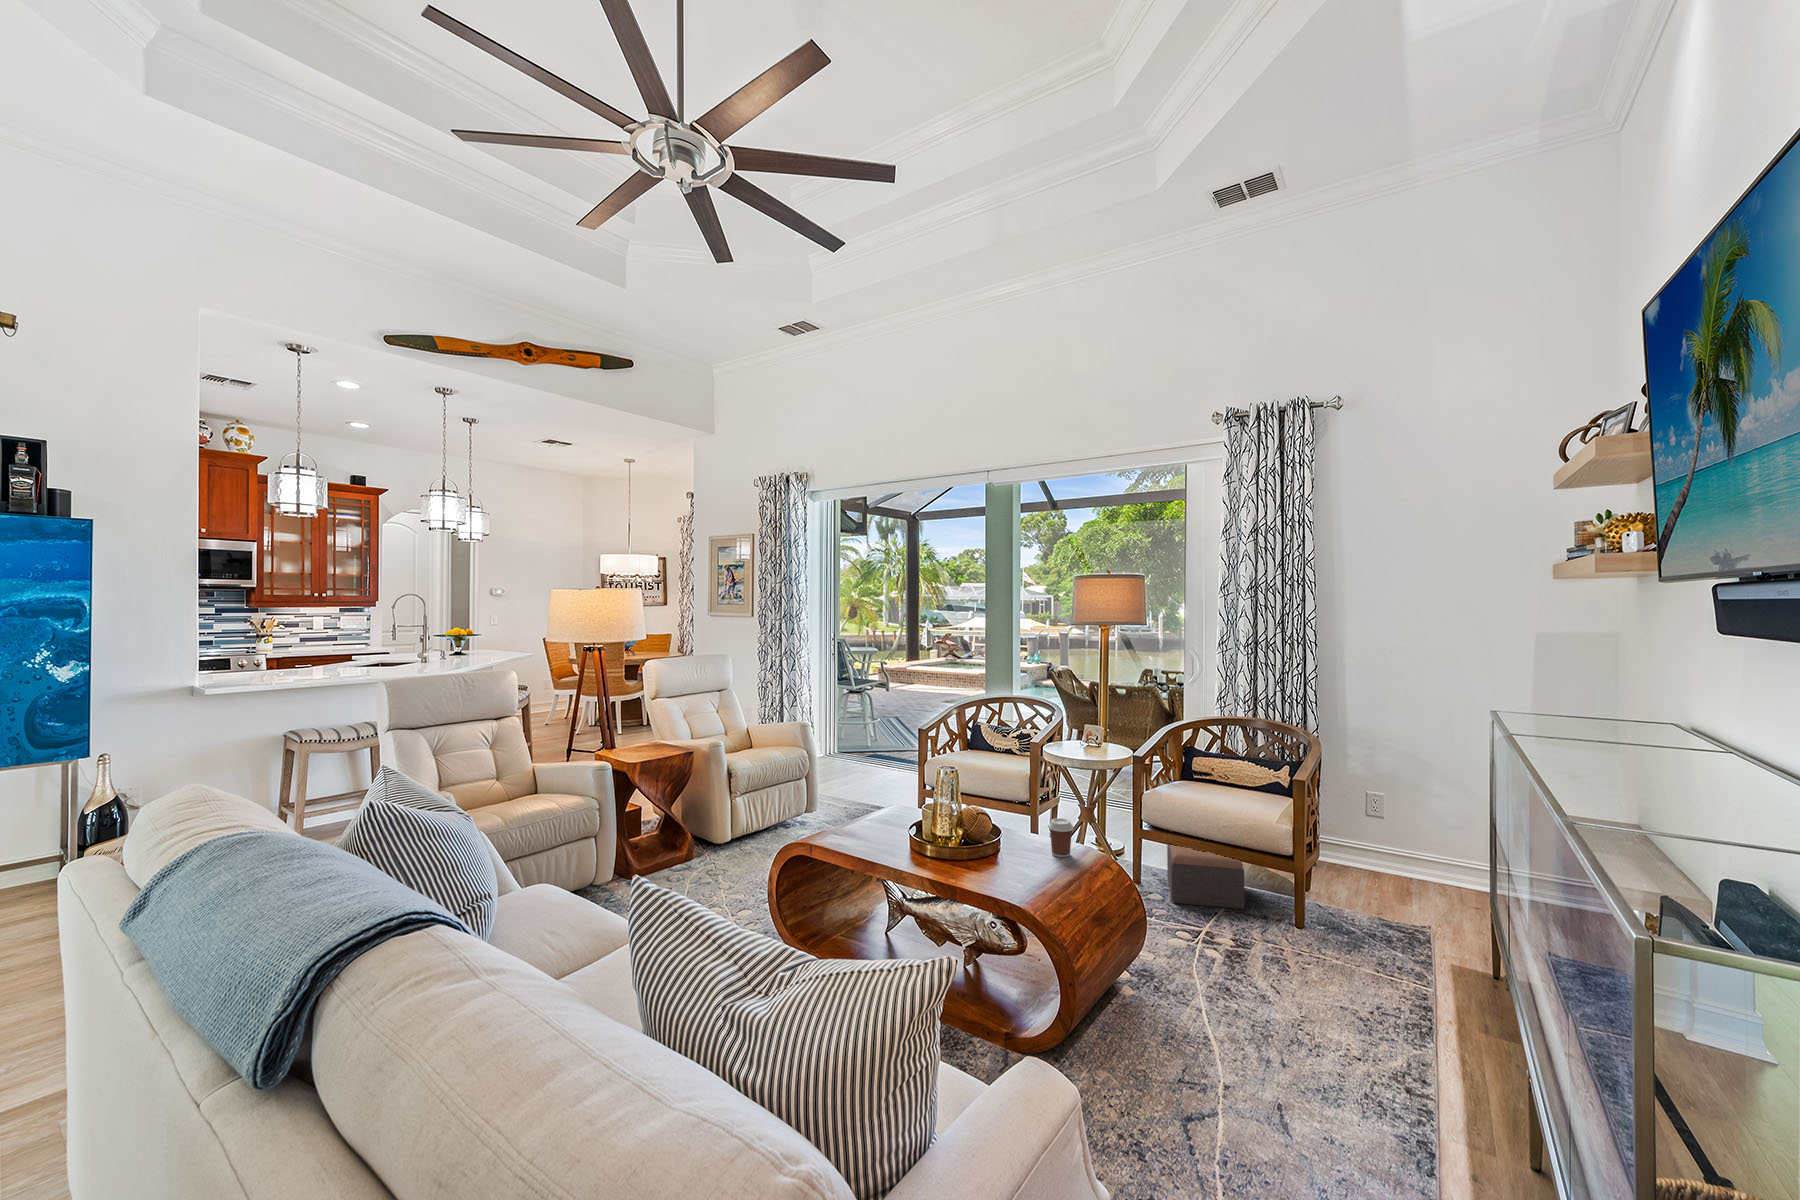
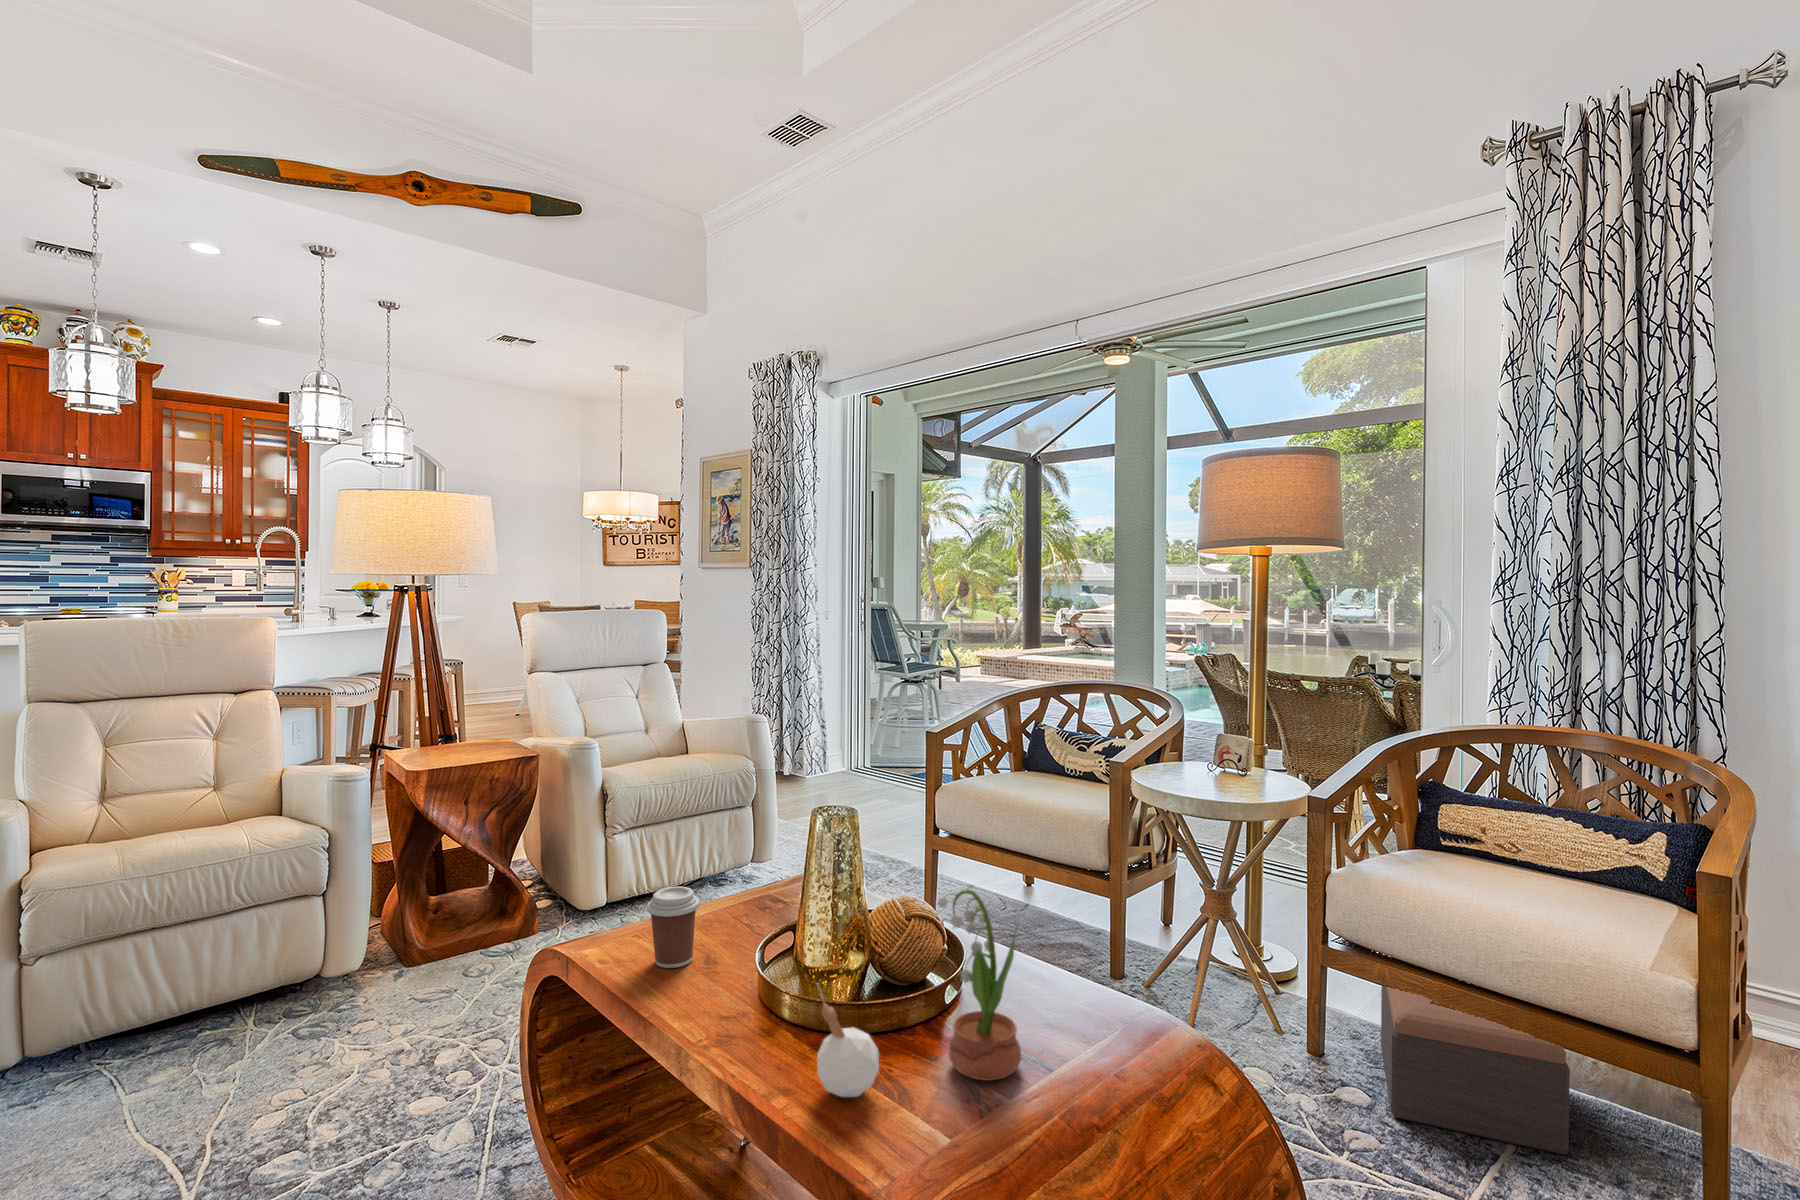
potted flower: none [1000,794,1035,868] -> present [937,885,1021,1081]
coffee cup: present [1048,818,1074,857] -> present [647,886,700,968]
candle: none [960,834,986,877] -> present [817,989,879,1097]

